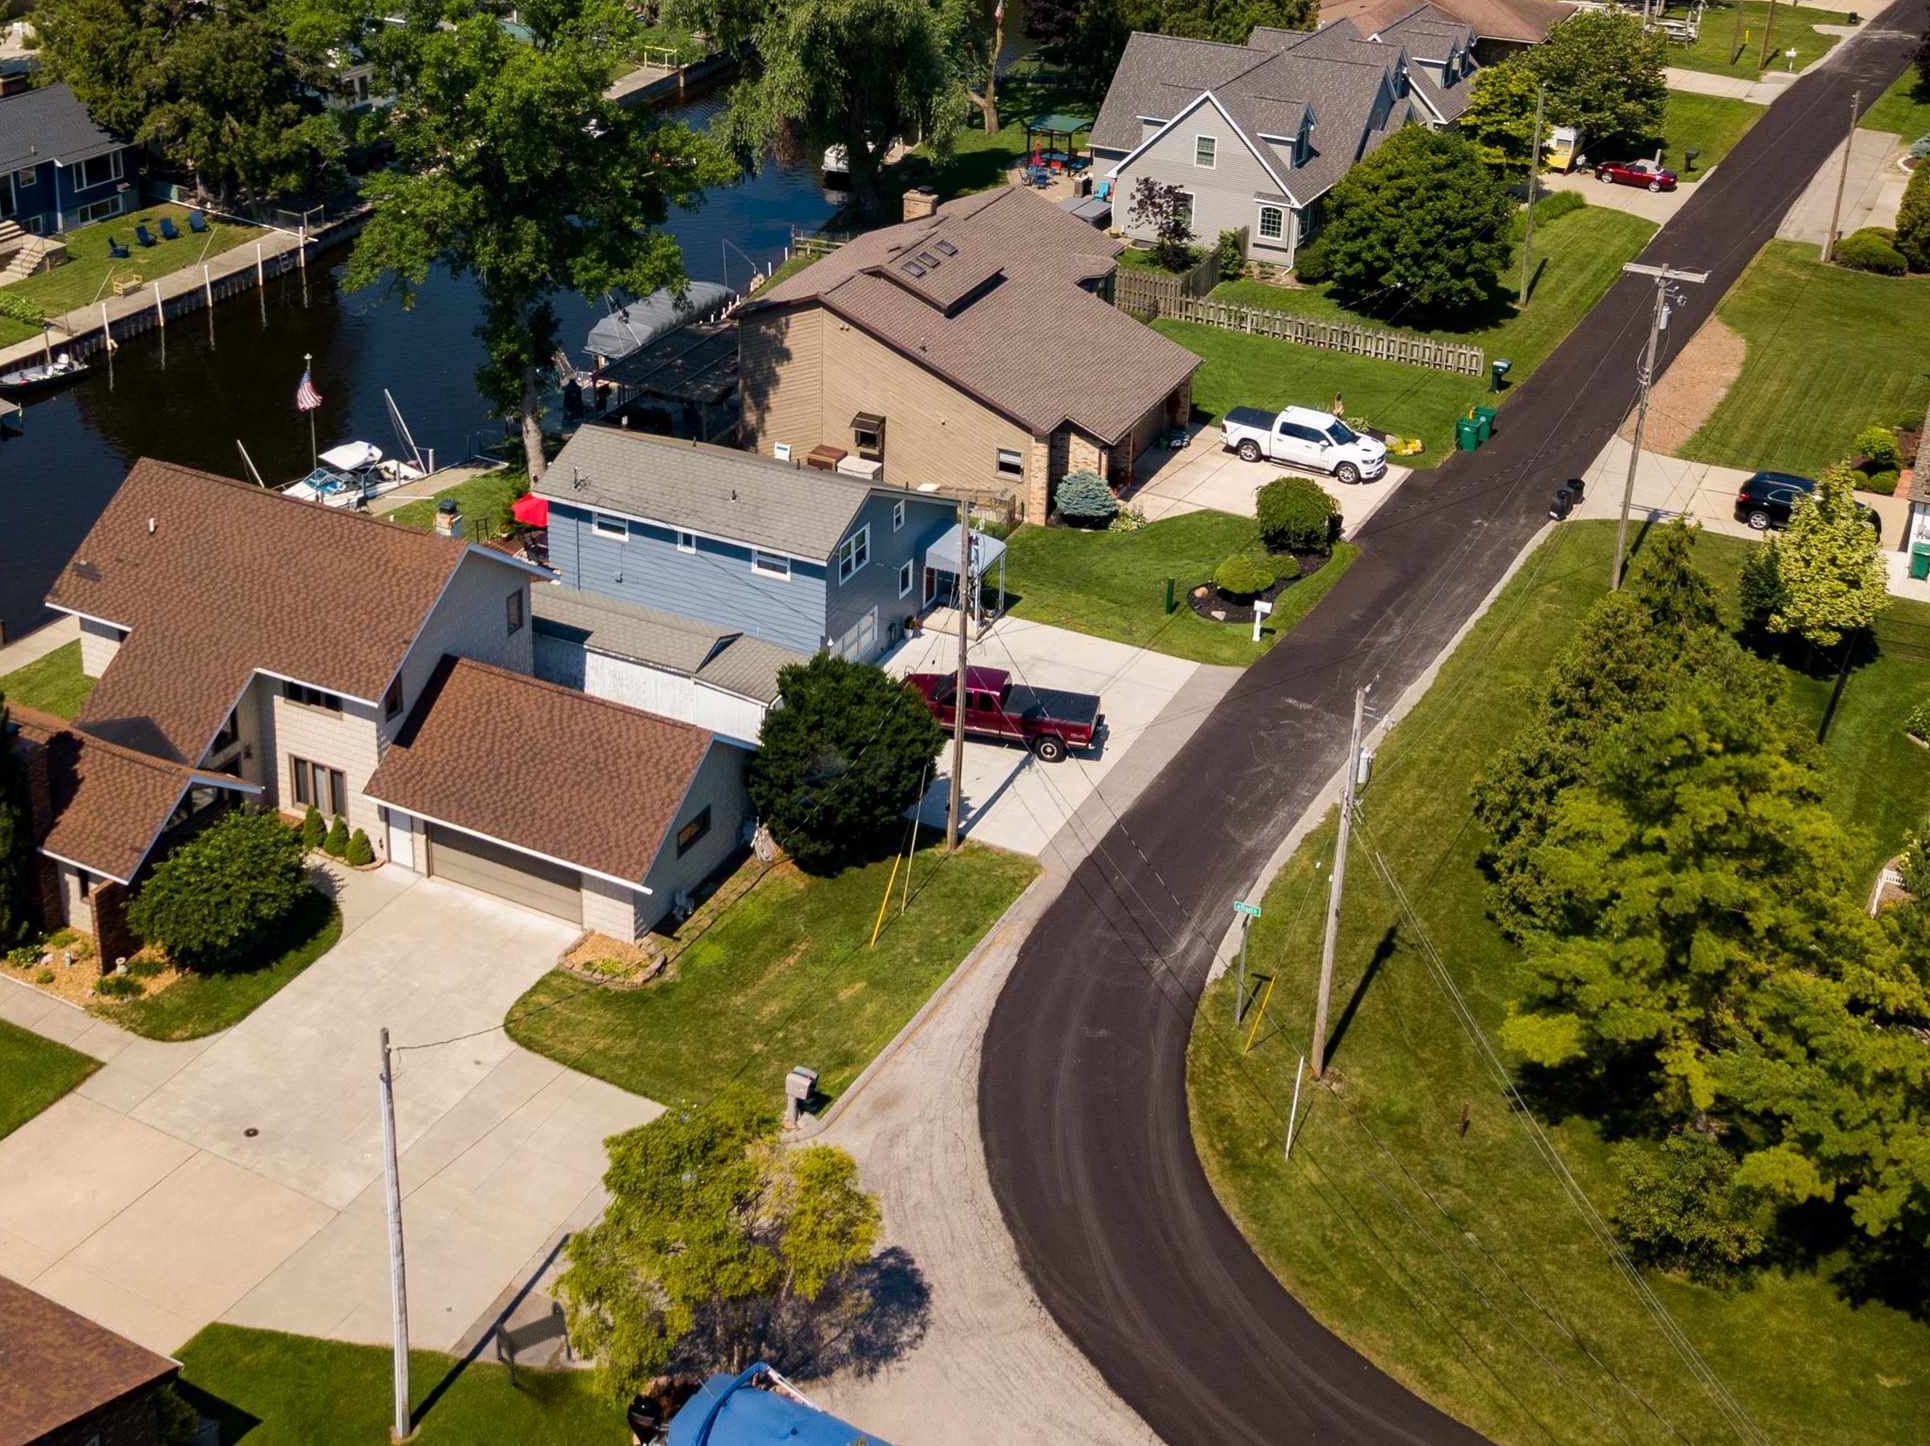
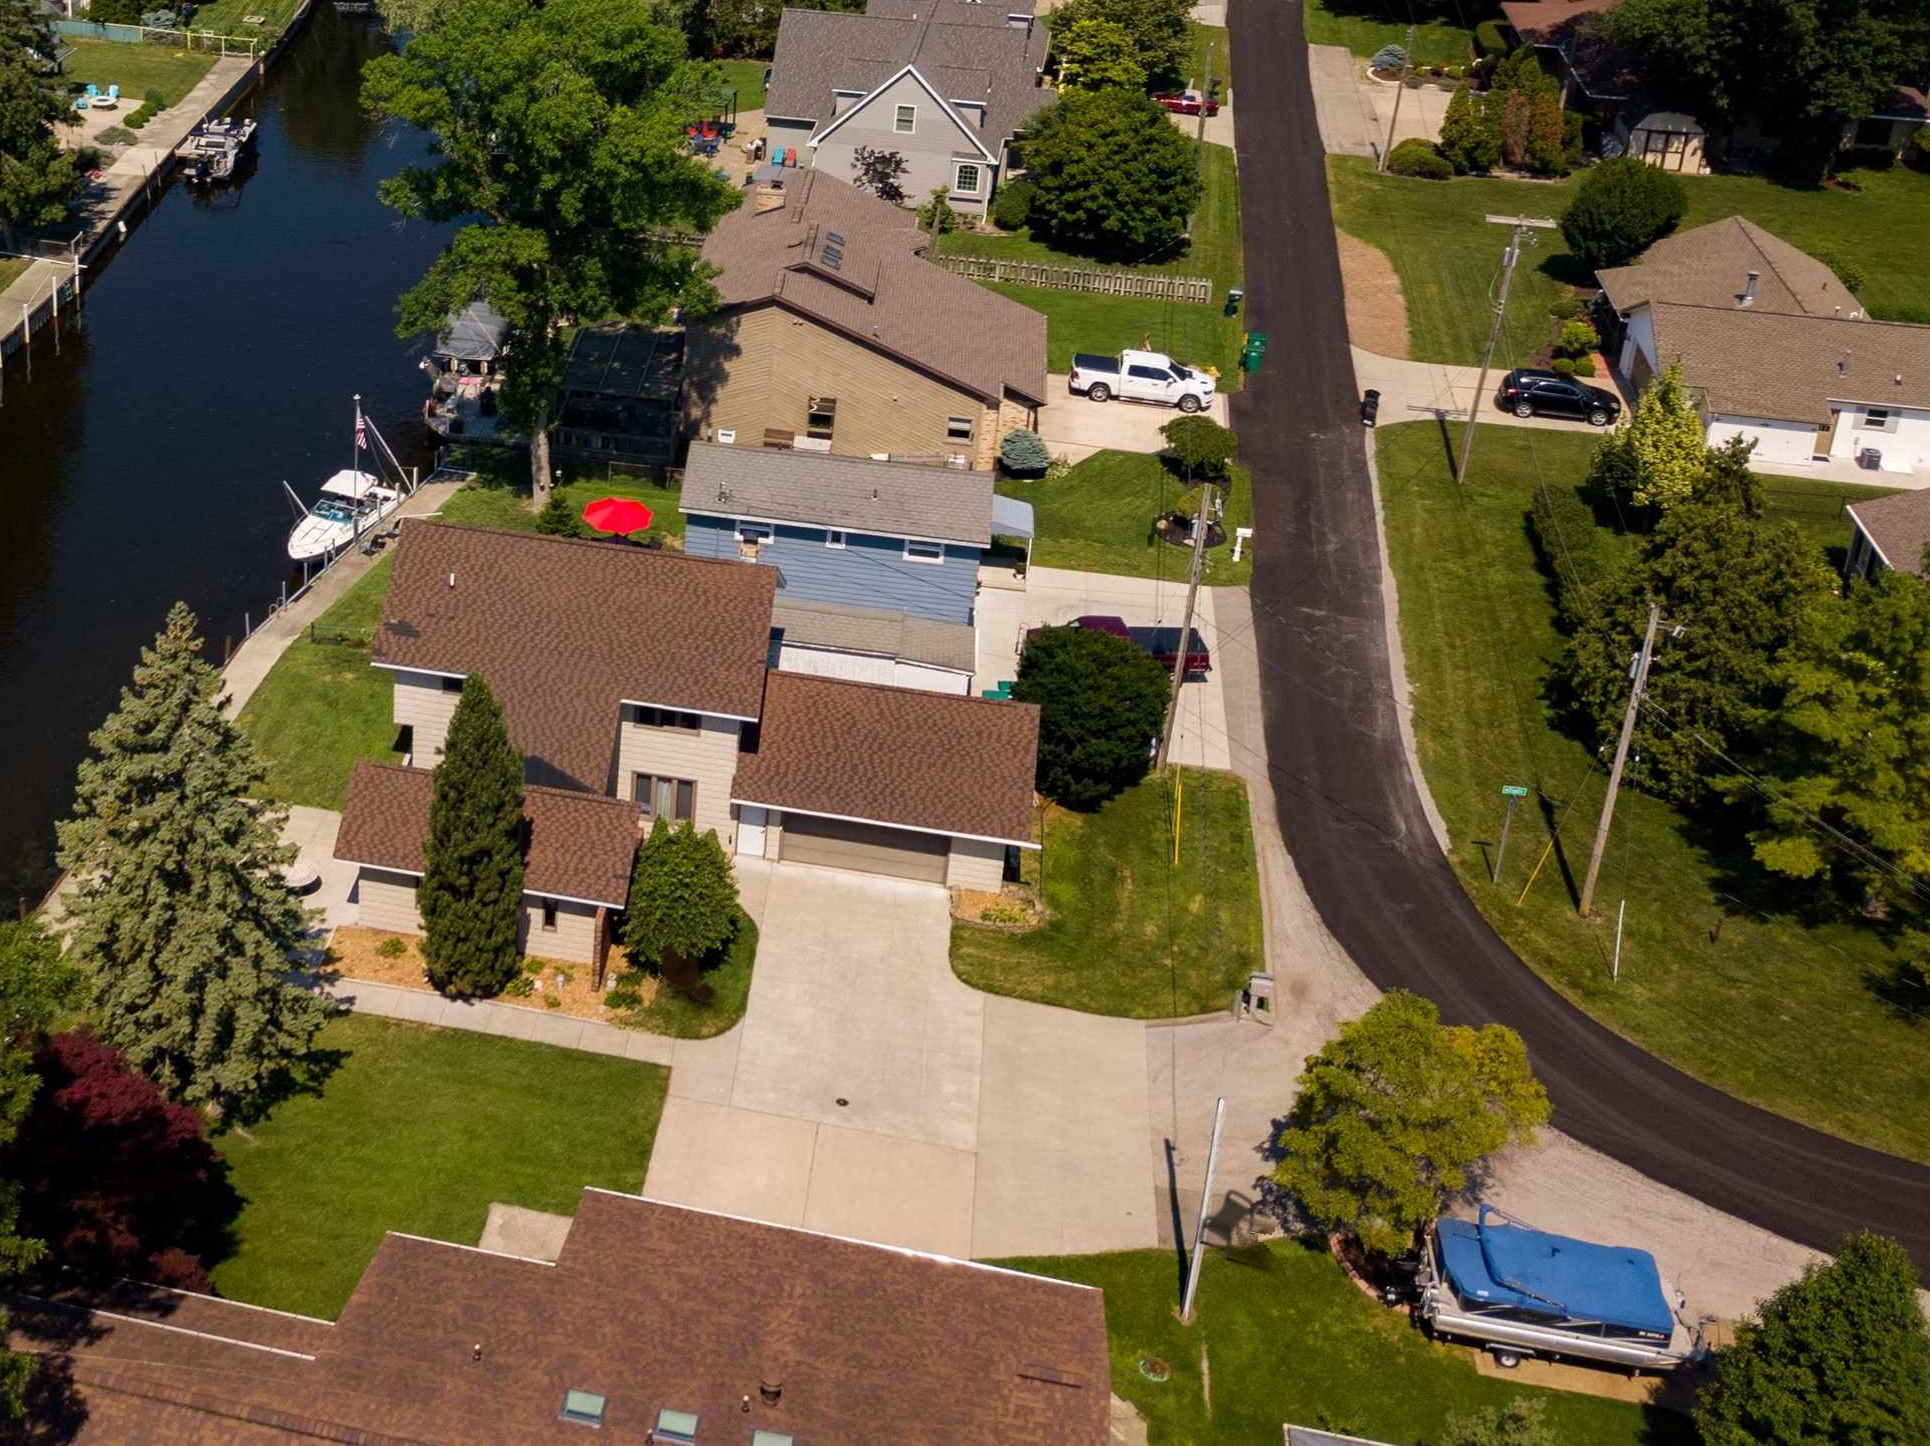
lounge chair: none [158,926,211,1011] -> present [662,943,716,1005]

